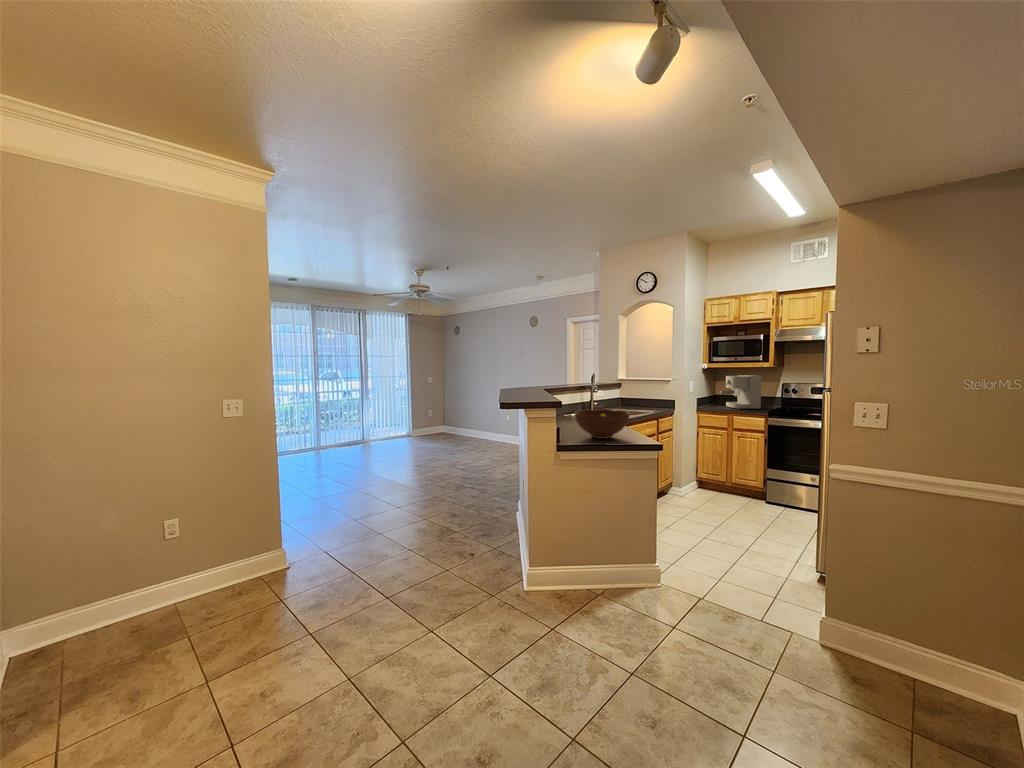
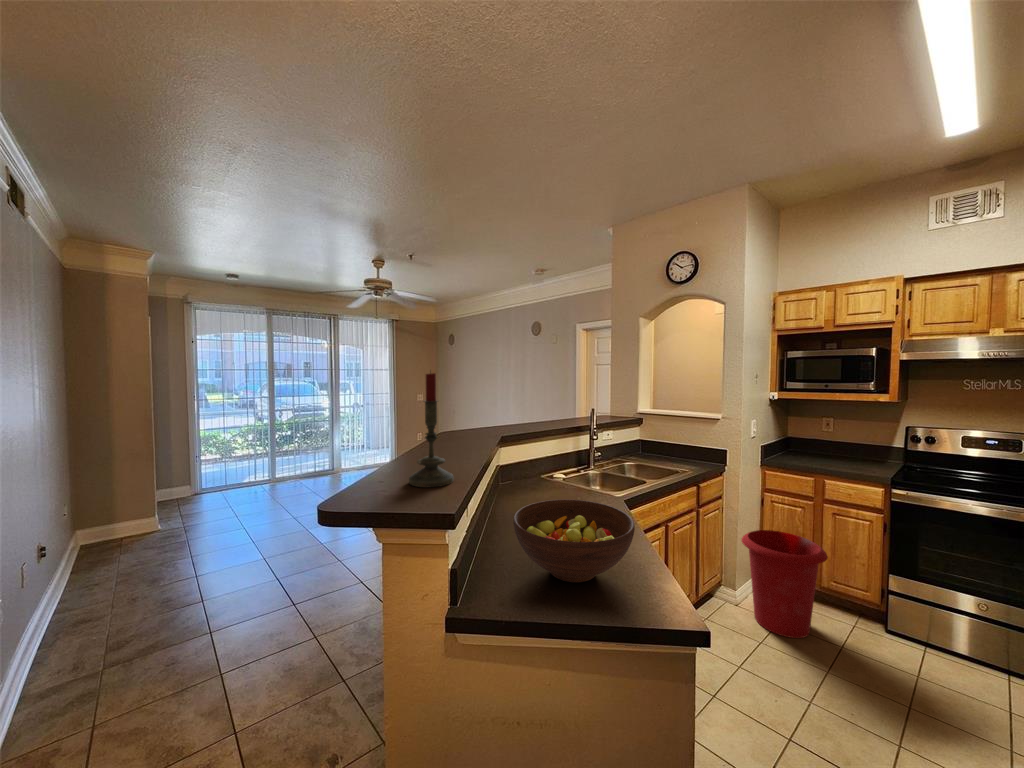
candle: none [524,346,544,400] -> present [409,373,454,487]
coffee maker: present [720,375,761,409] -> none [800,411,872,468]
waste bin: none [684,449,732,508] -> present [742,530,828,638]

